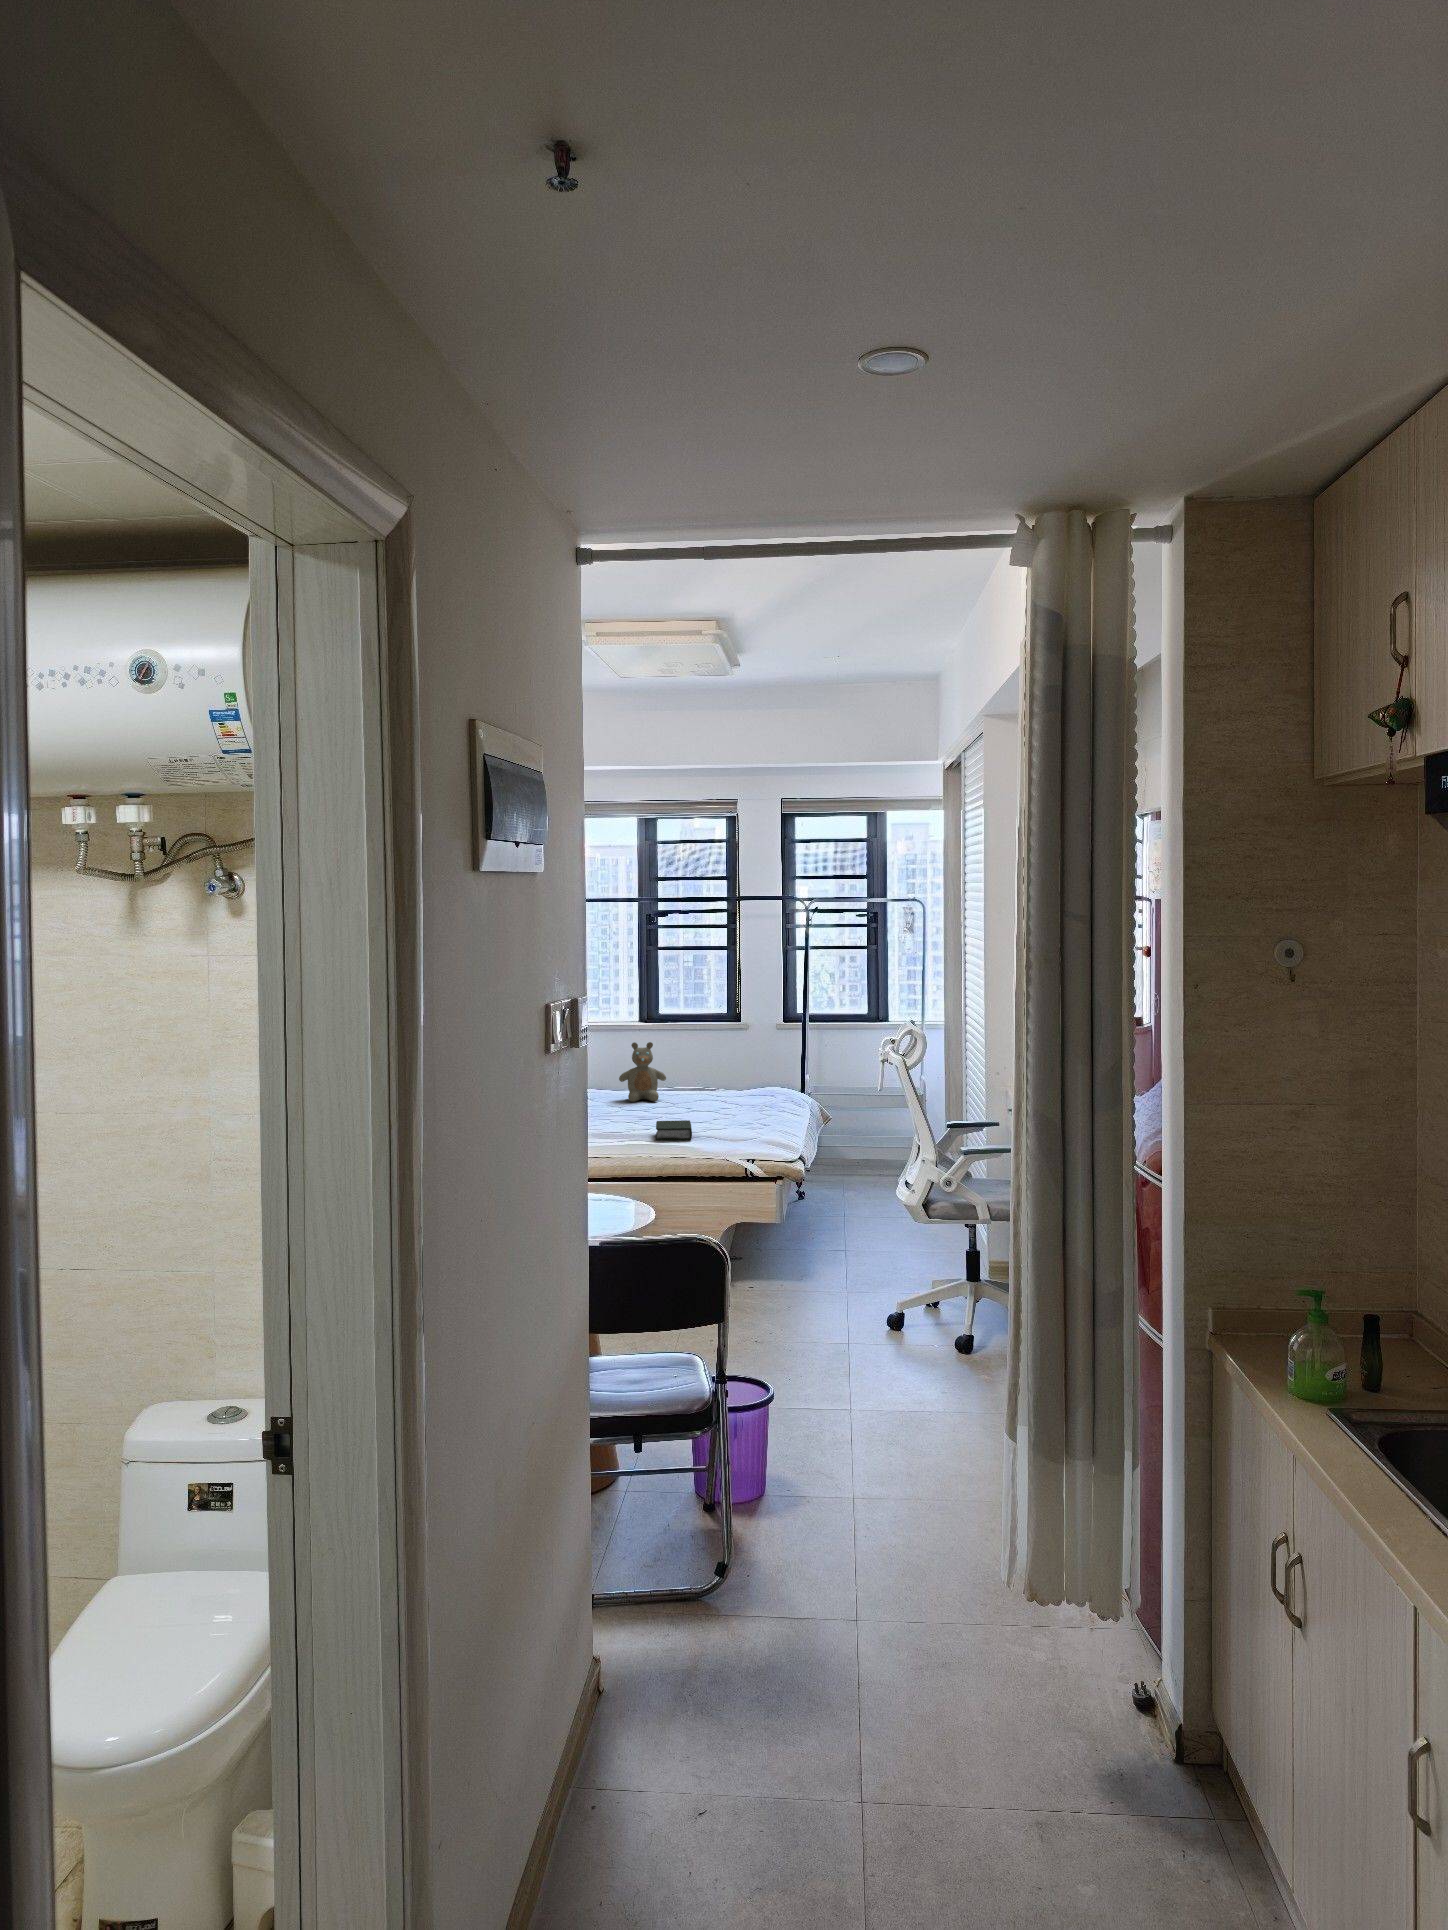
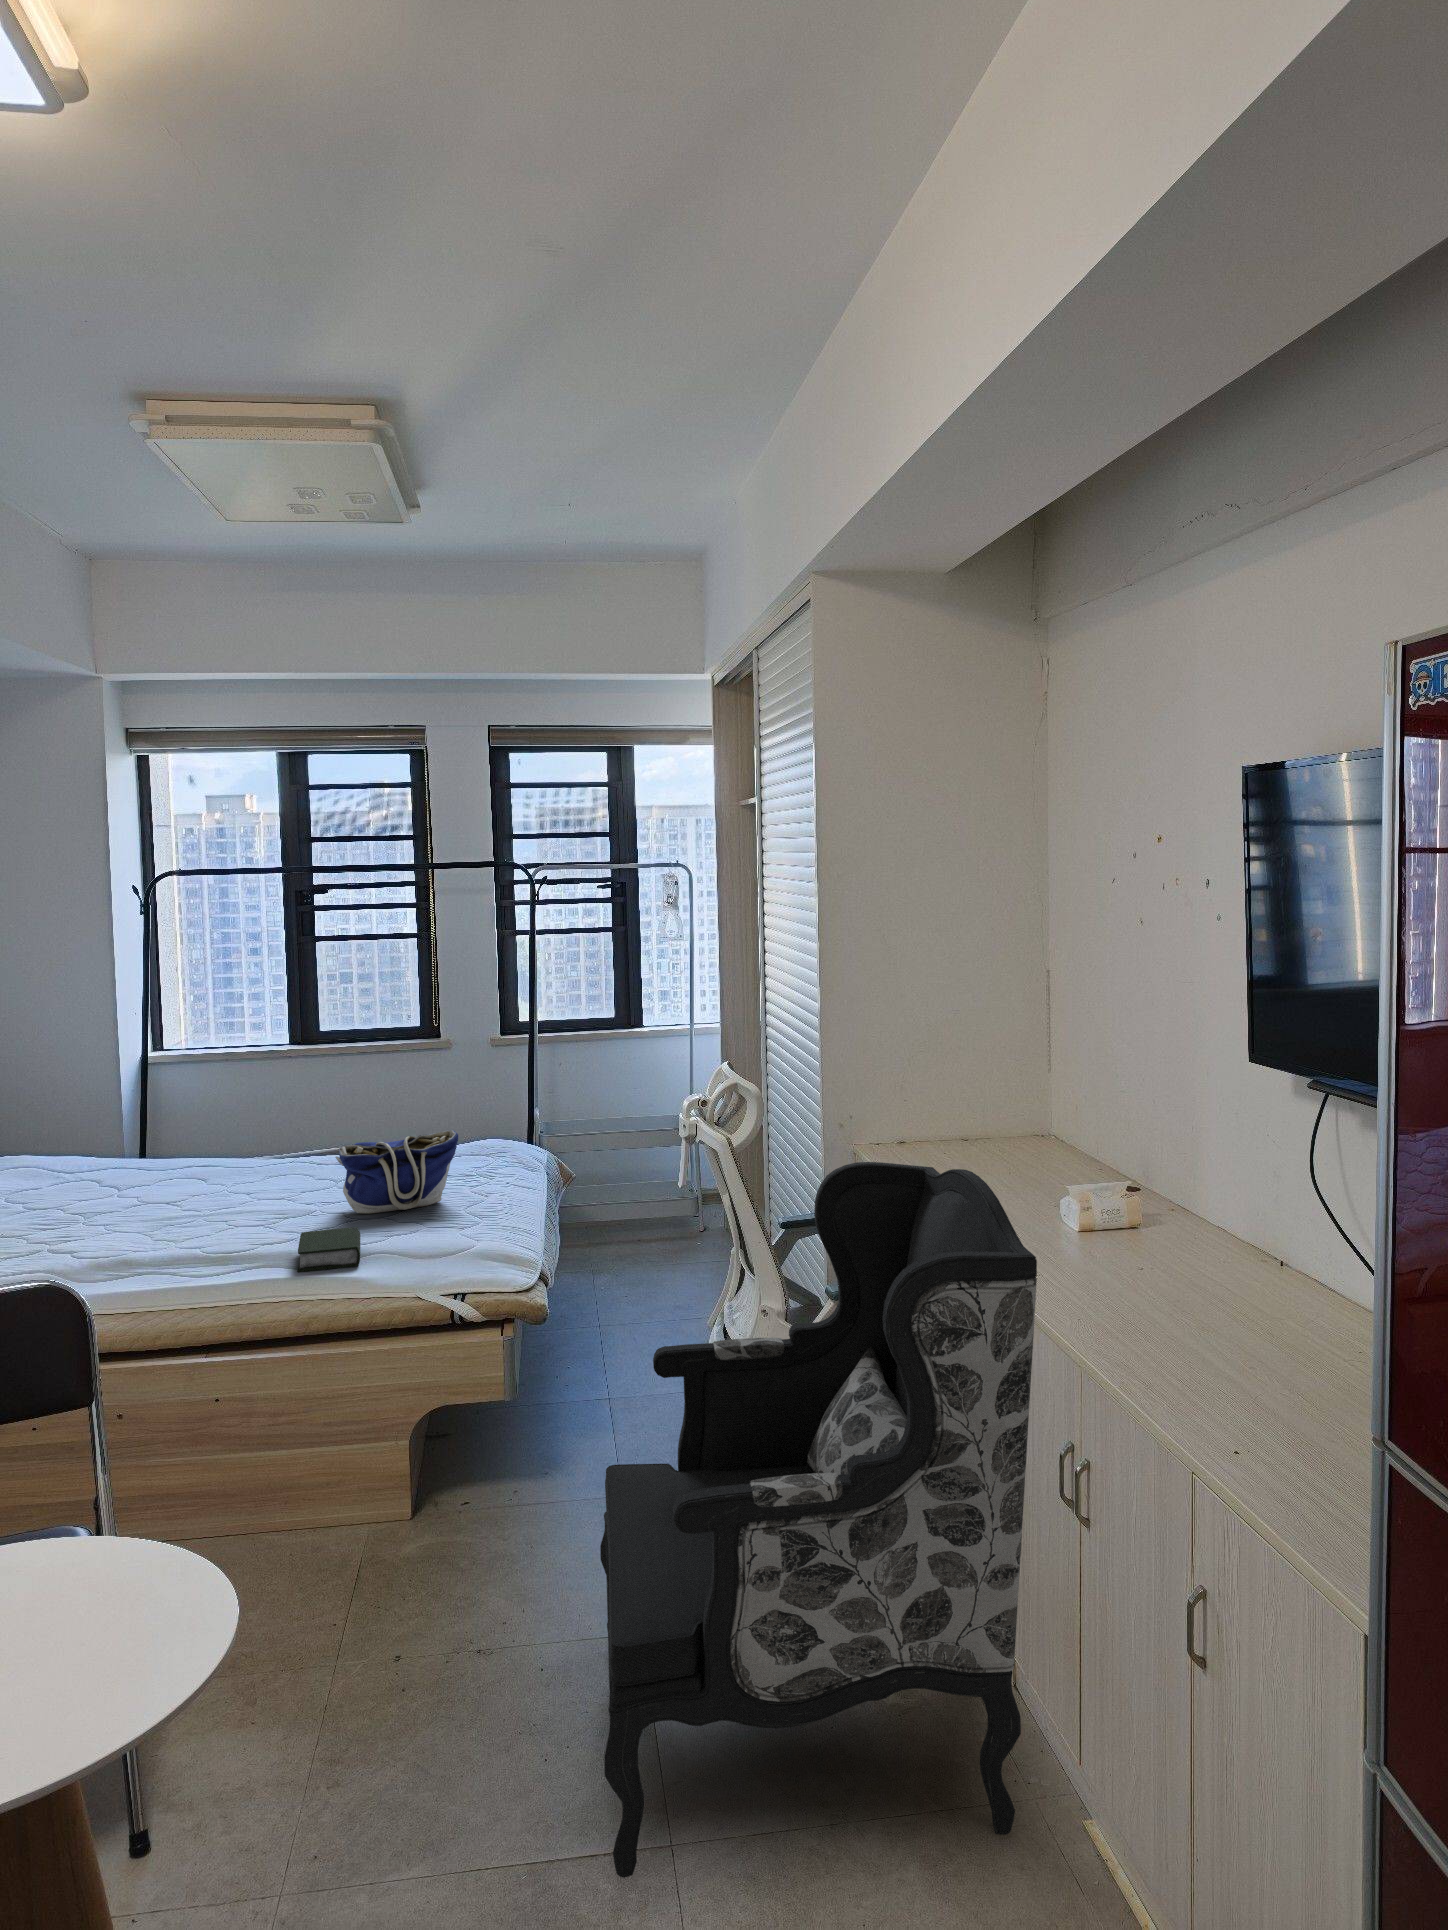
teddy bear: present [619,1042,666,1102] -> none [253,1084,328,1178]
tote bag: none [675,1070,752,1119] -> present [336,1130,458,1213]
armchair: none [817,1073,1051,1418] -> present [600,1162,1037,1878]

